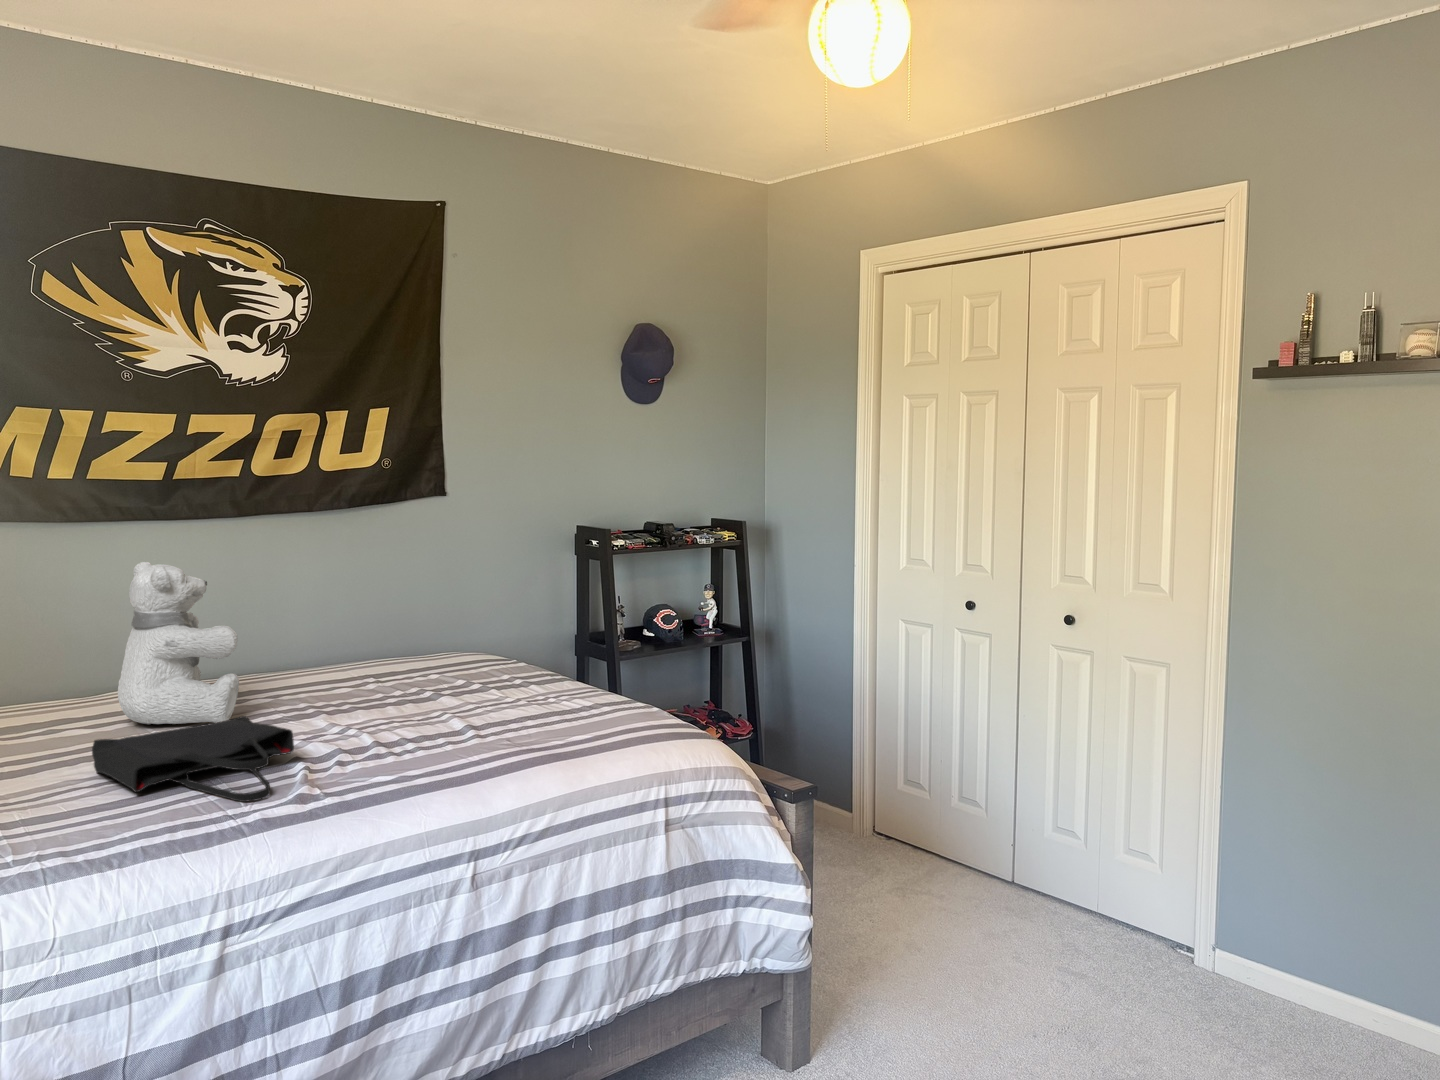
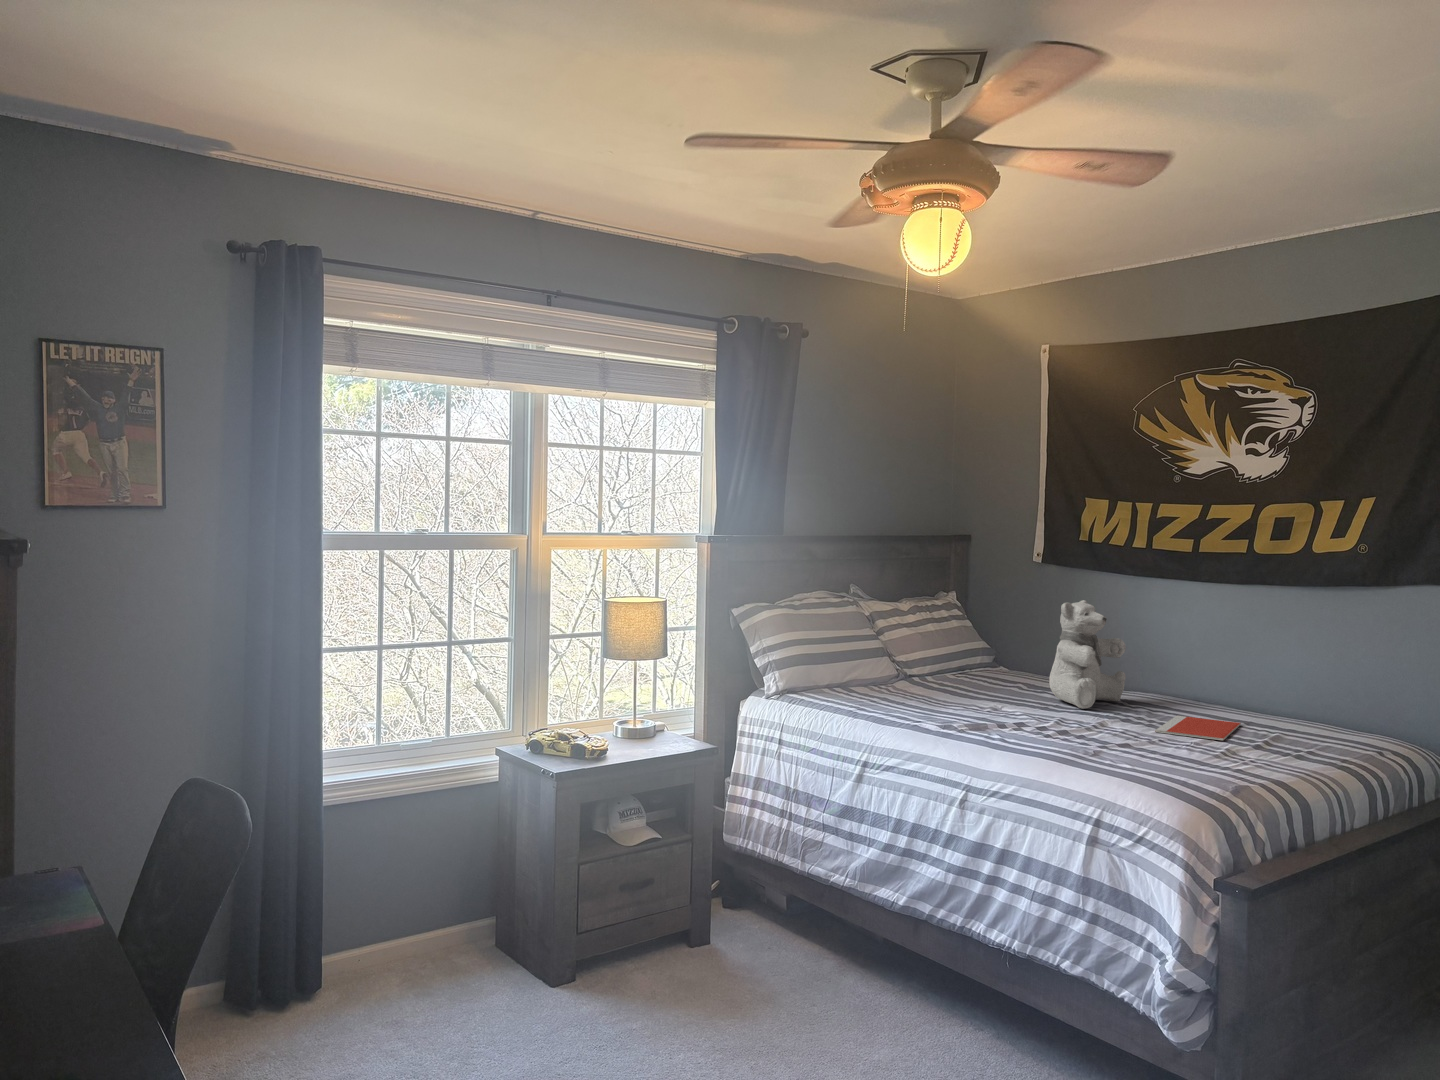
notebook: none [312,680,457,711] -> present [1155,716,1241,740]
tote bag: present [92,716,294,802] -> none [930,685,1041,723]

